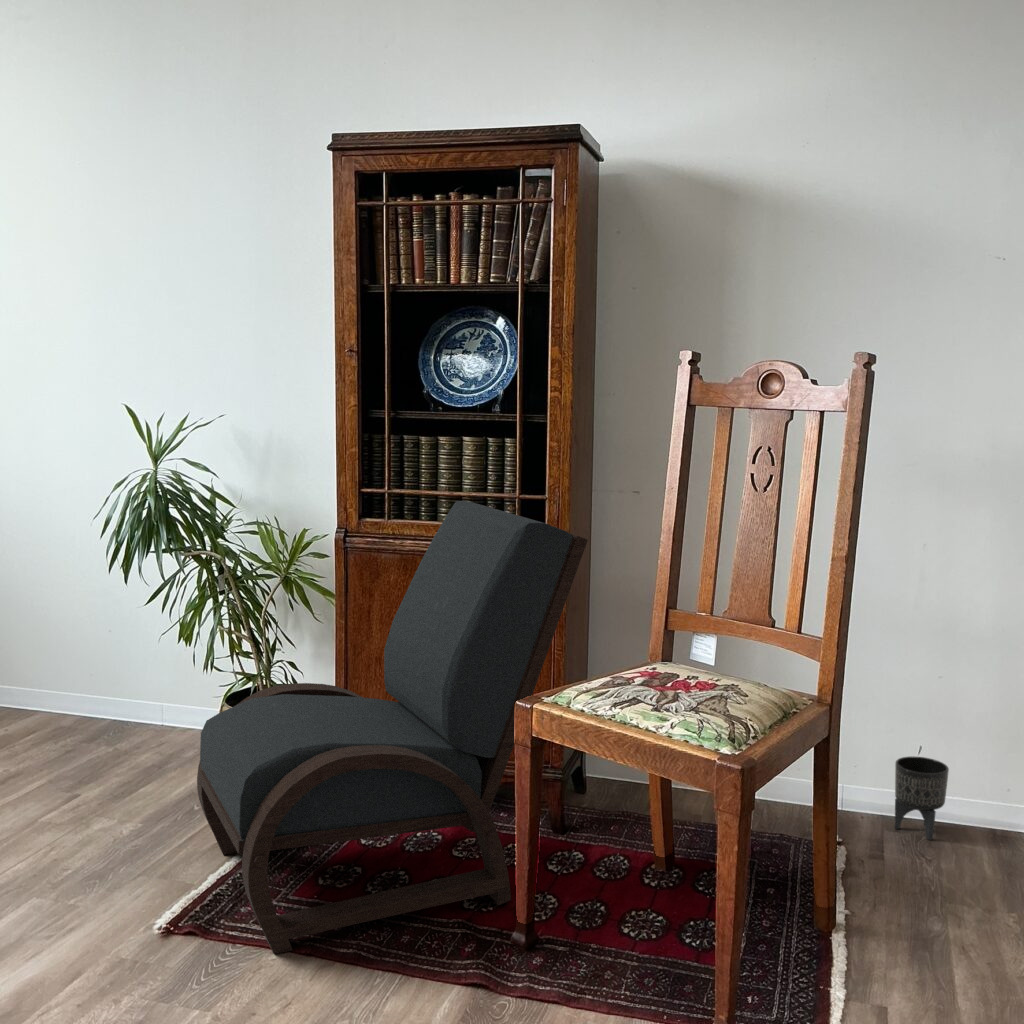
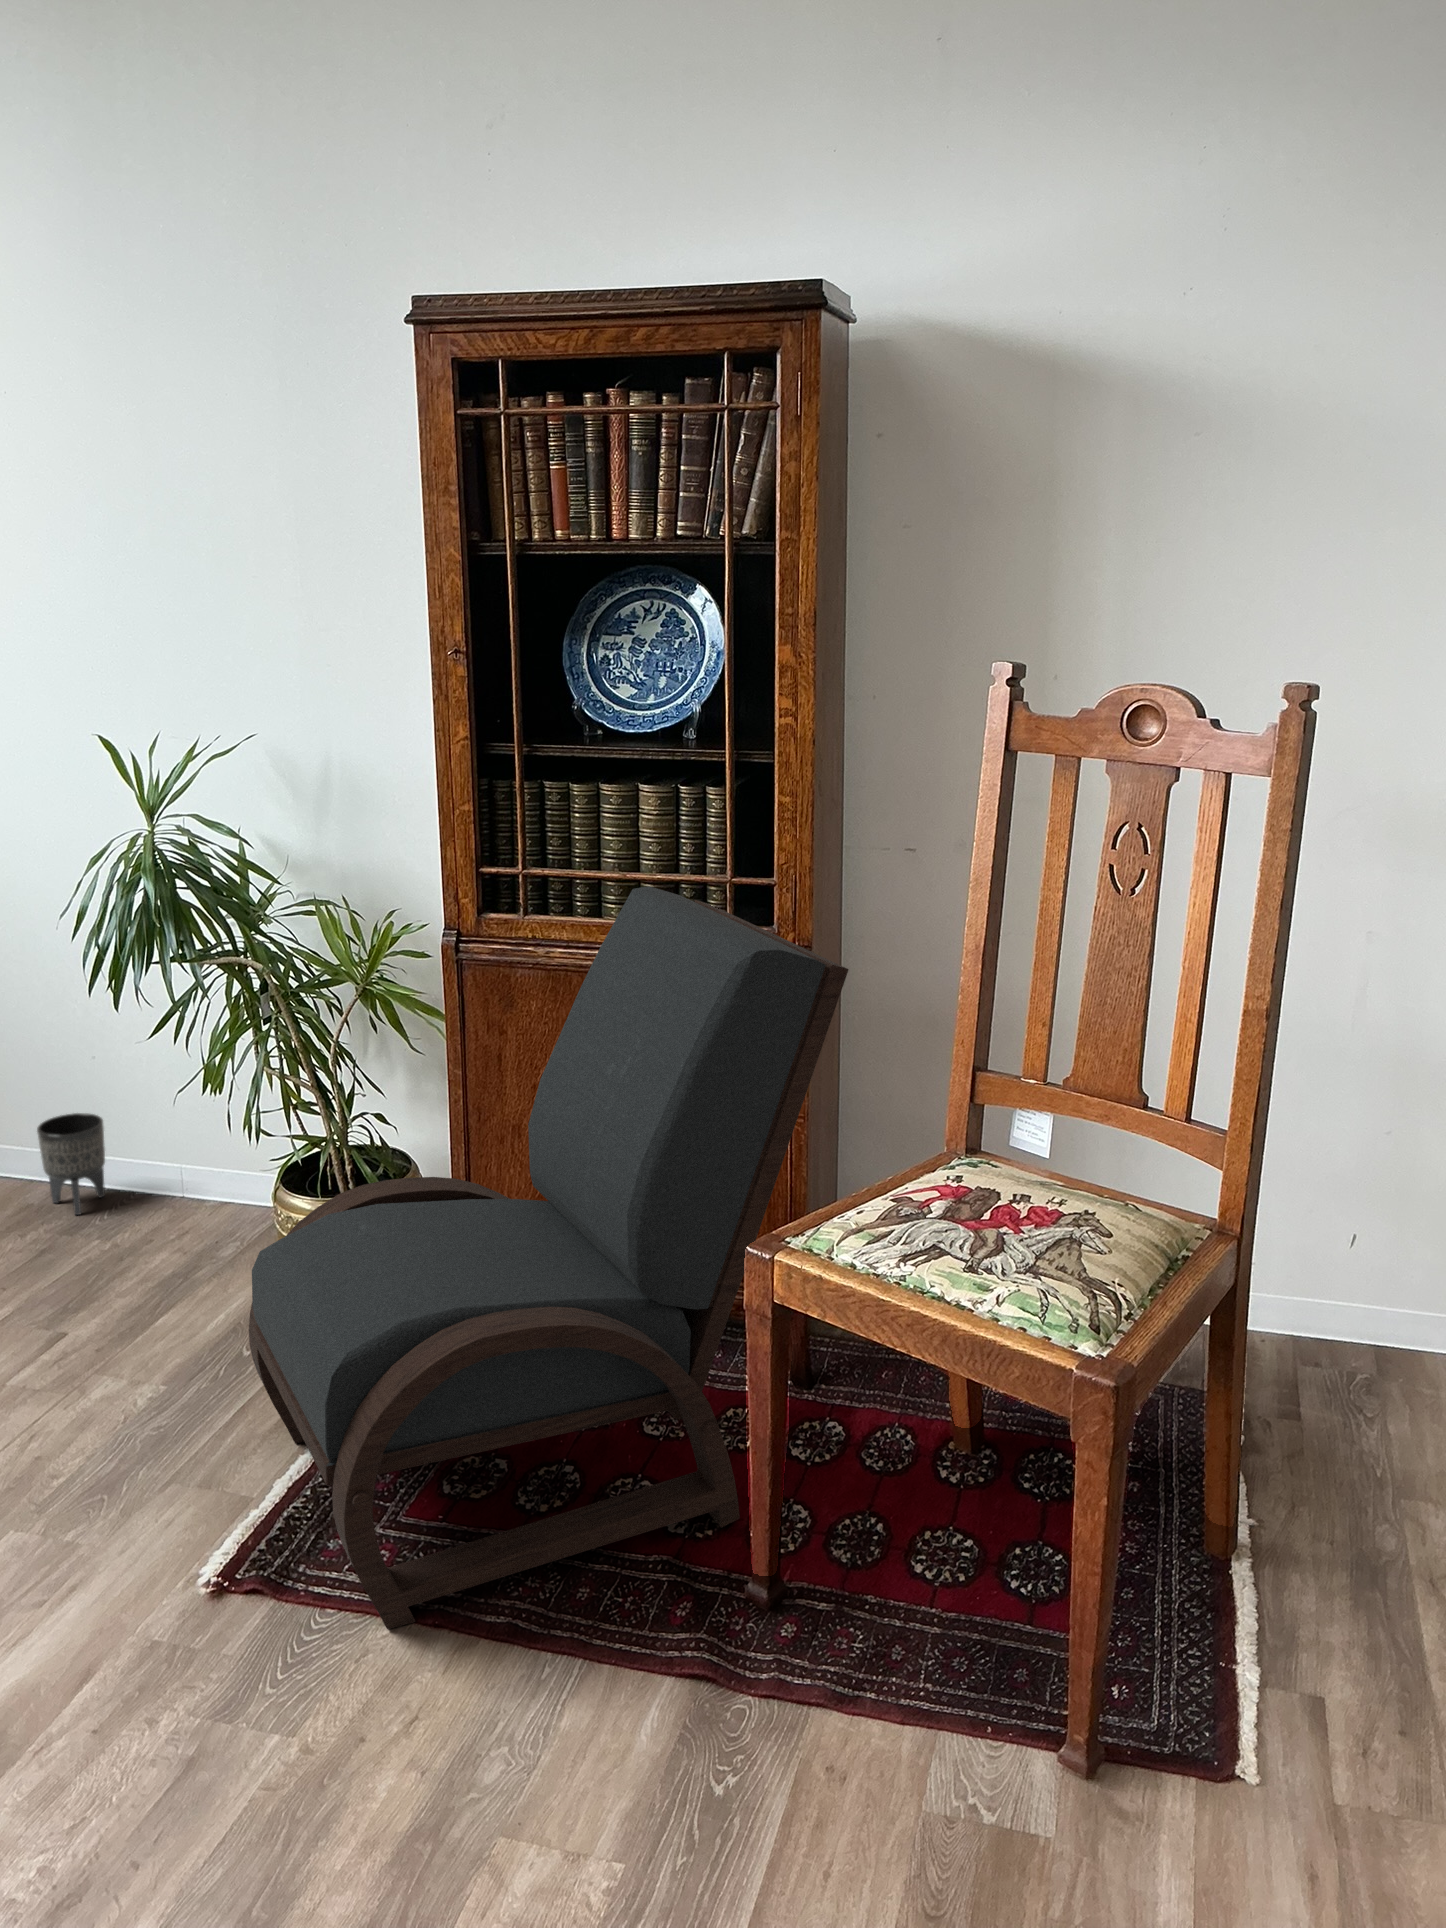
planter: present [895,756,949,840] -> present [37,1113,105,1215]

